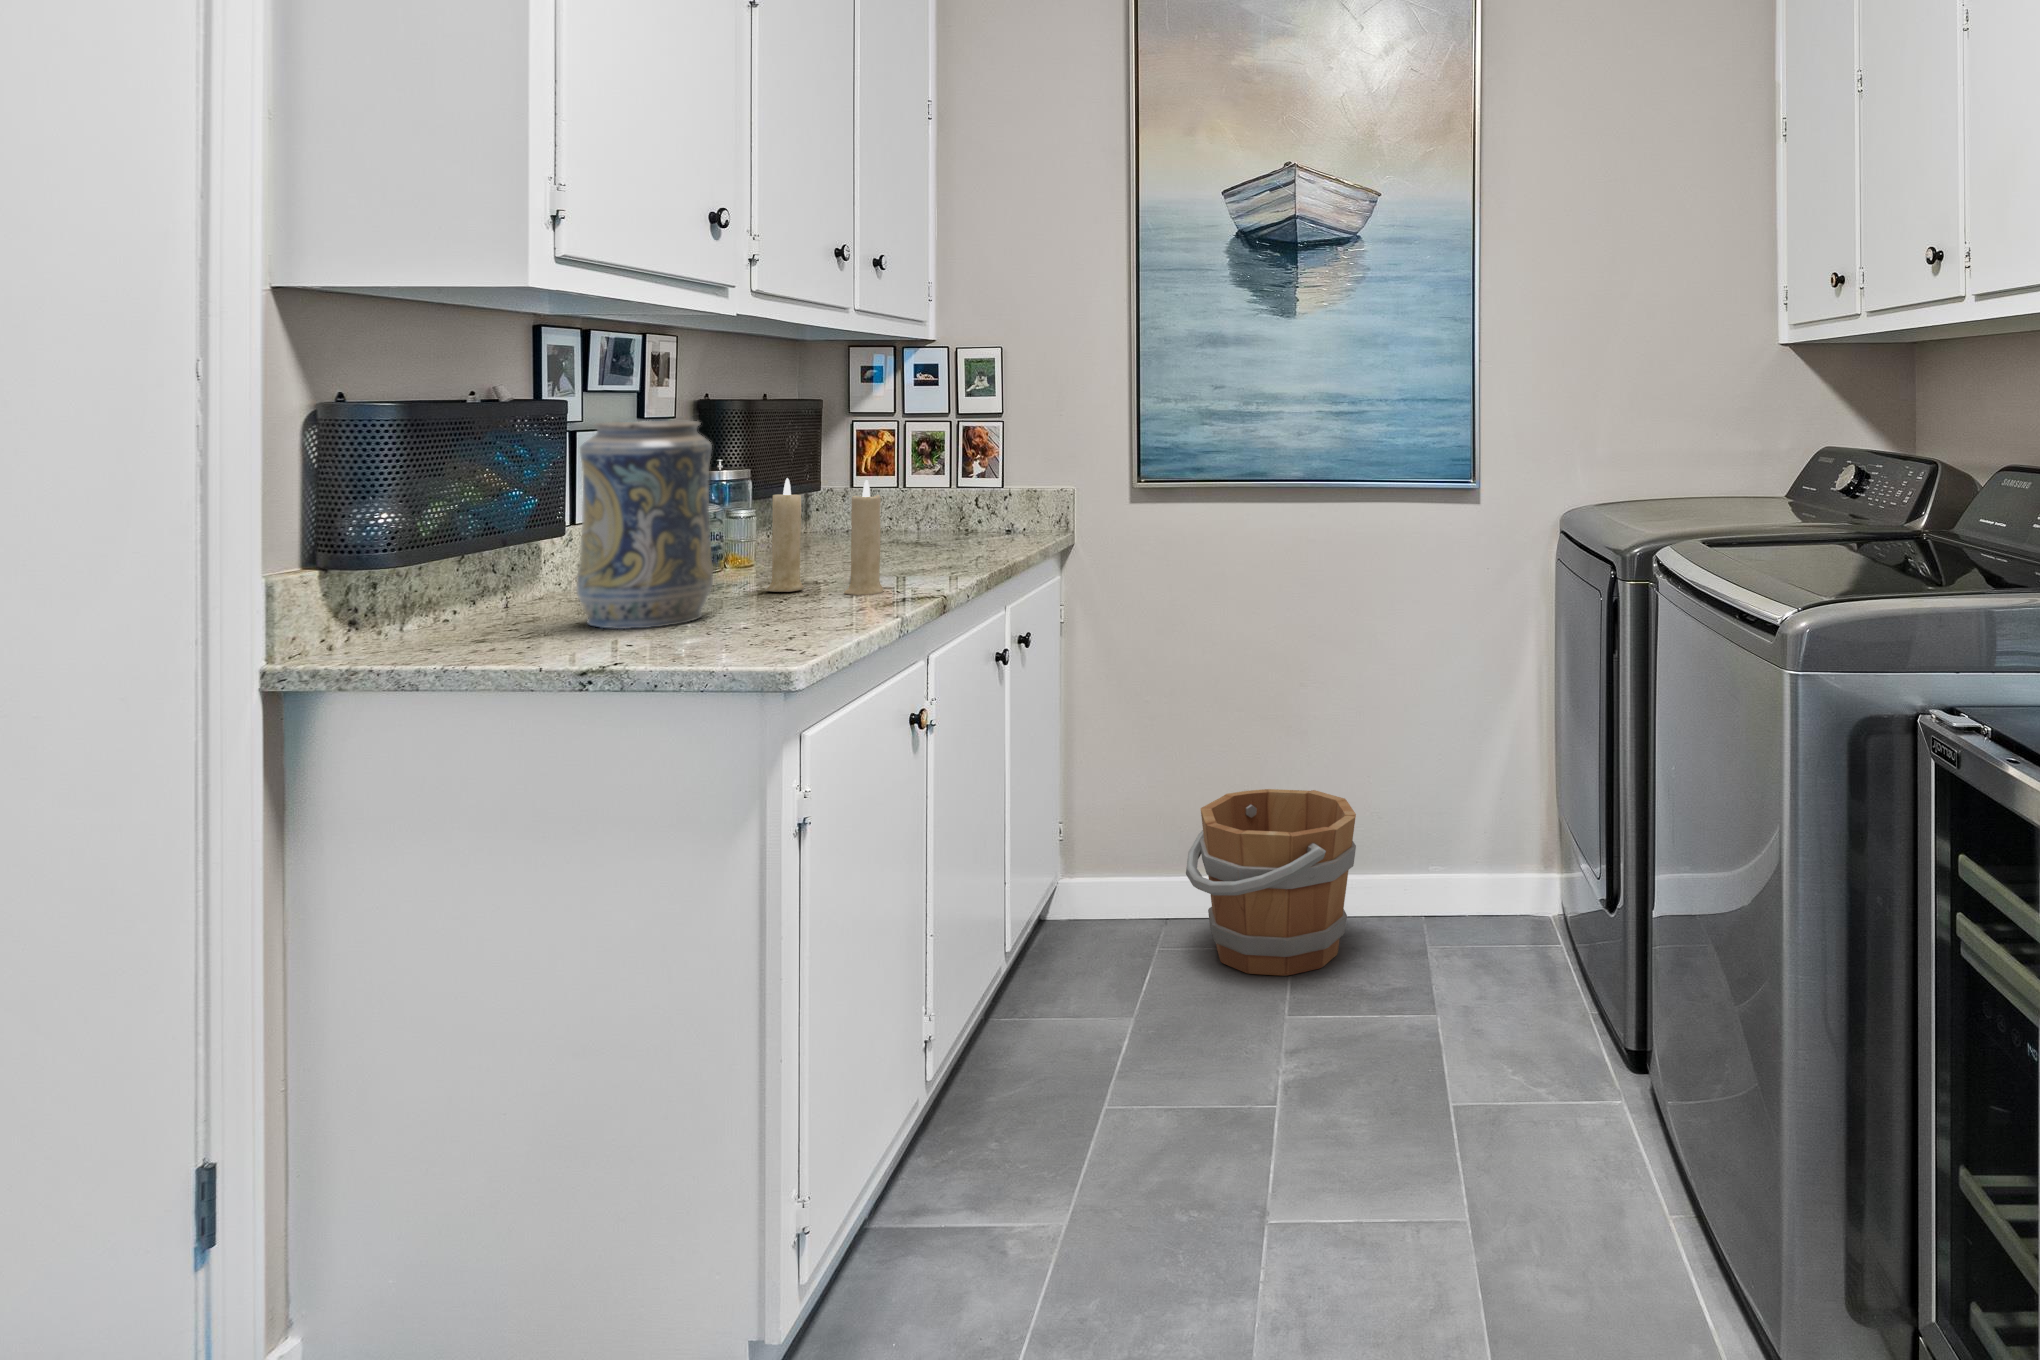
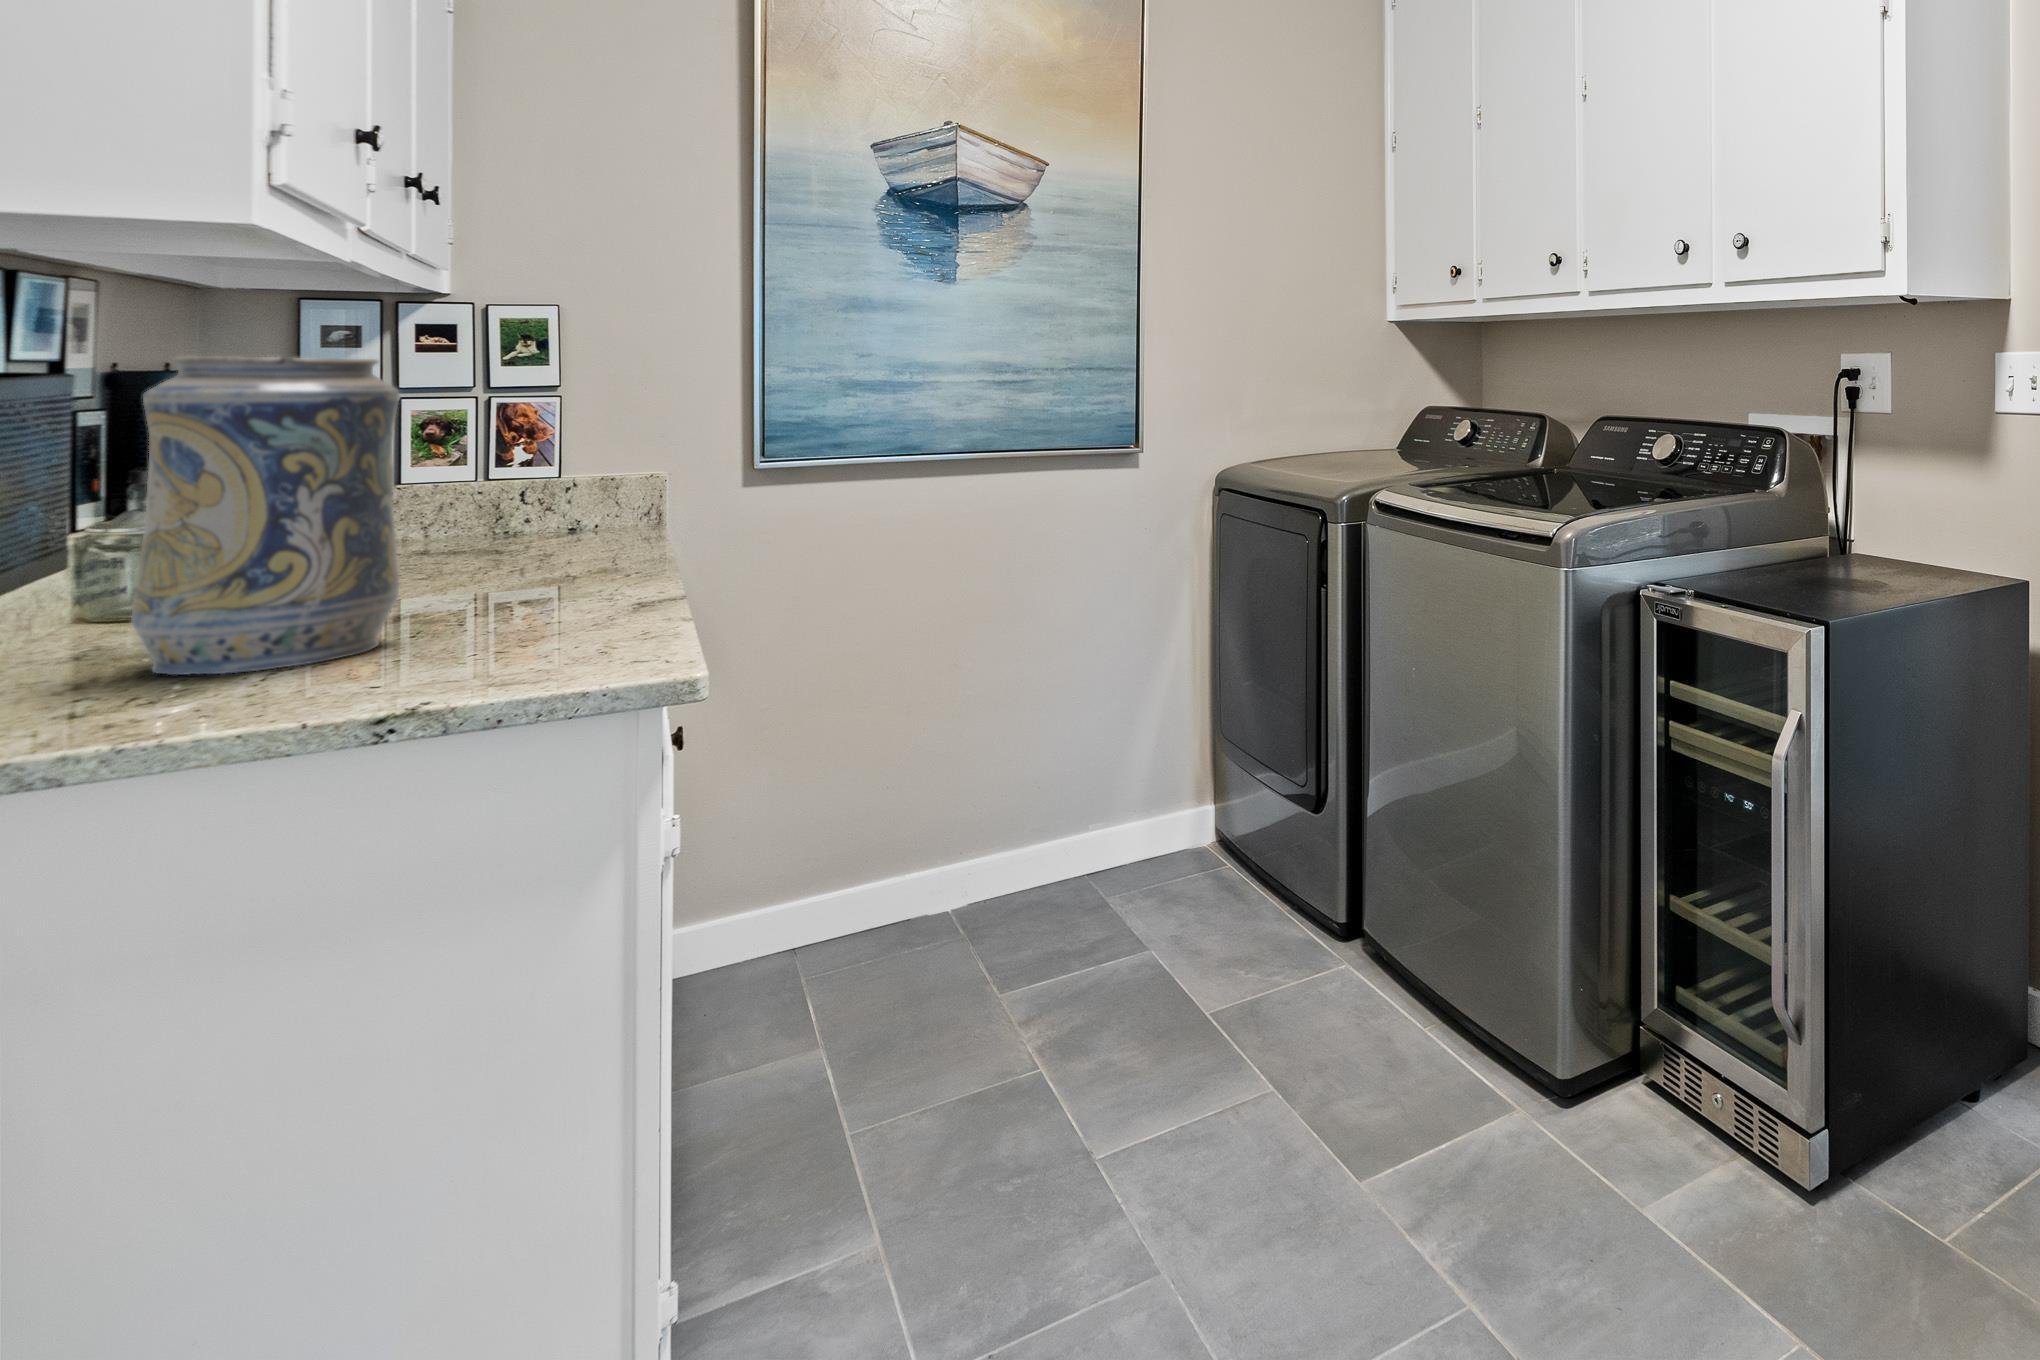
candle: present [766,478,884,595] -> none [389,443,601,609]
bucket: present [1186,789,1356,976] -> none [843,773,1044,979]

